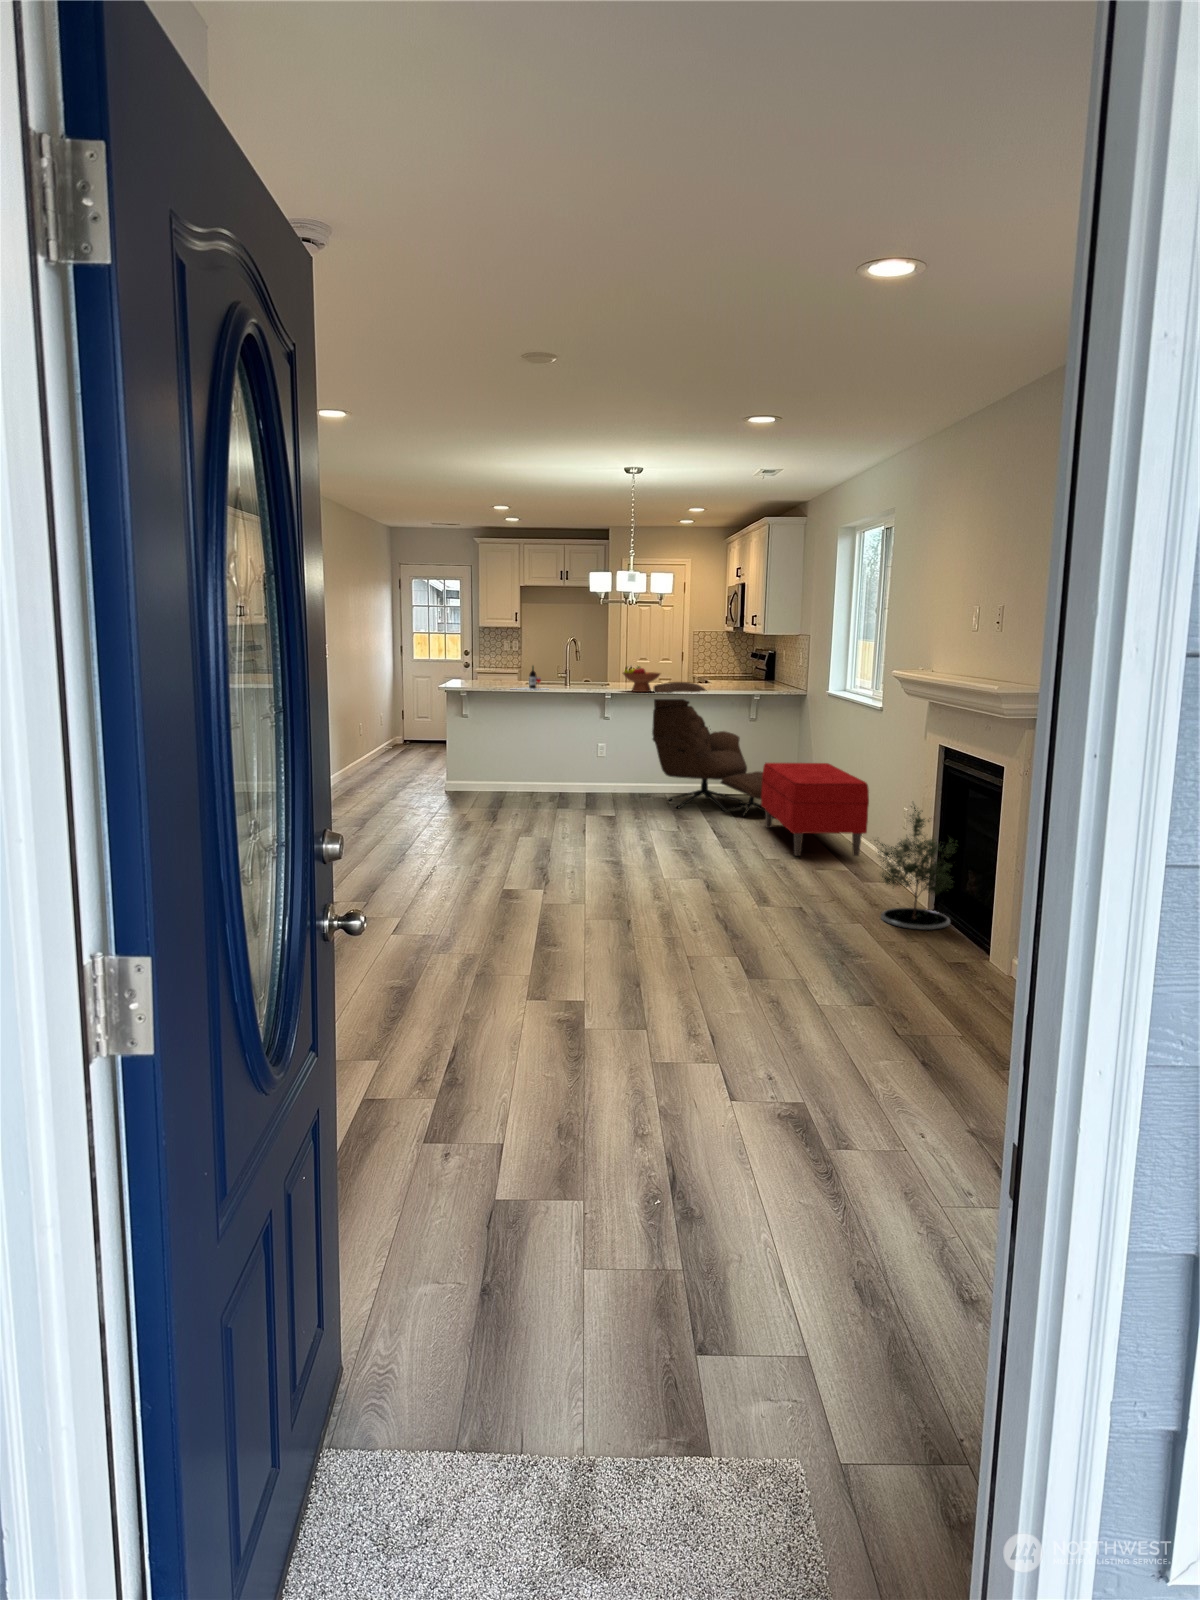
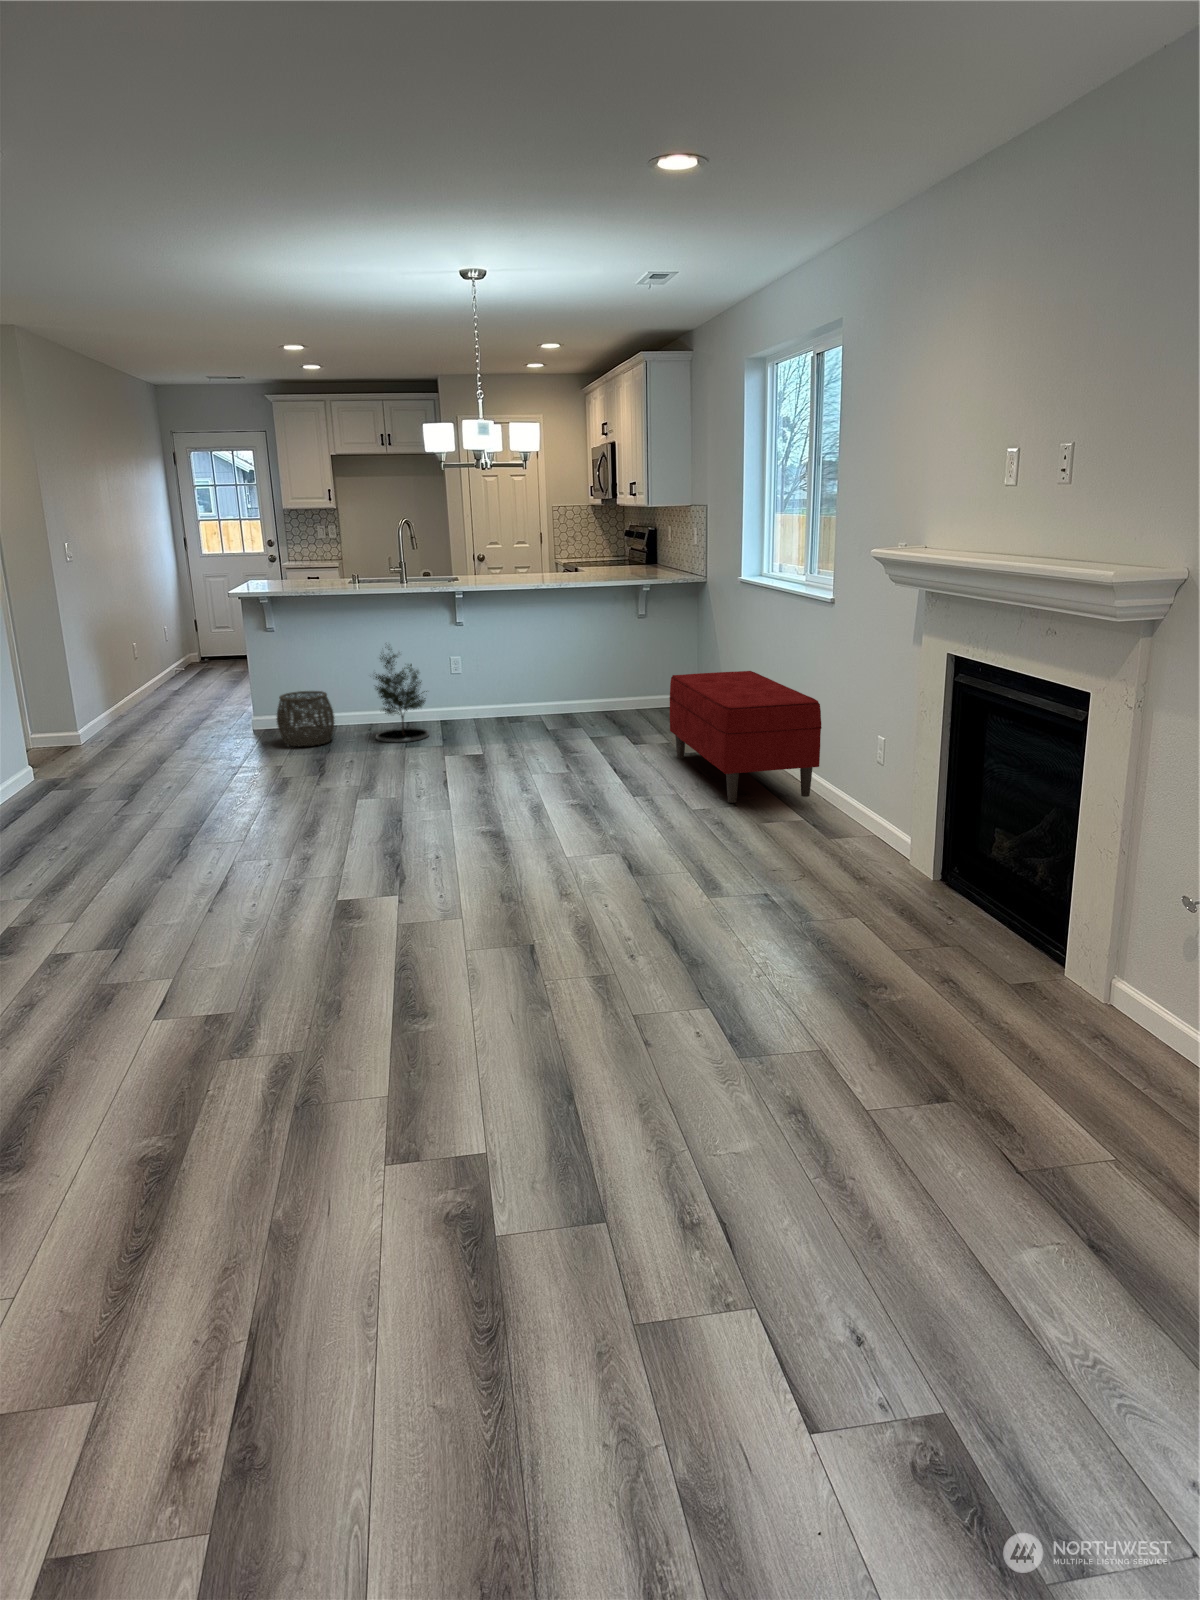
wine bottle: present [511,666,544,690] -> none [320,558,388,592]
fruit bowl: present [623,666,660,692] -> none [474,553,526,588]
lounge chair: present [652,682,765,817] -> none [517,572,695,744]
woven basket: none [465,762,508,803] -> present [277,691,334,747]
potted tree: present [874,806,956,930] -> present [376,649,429,743]

